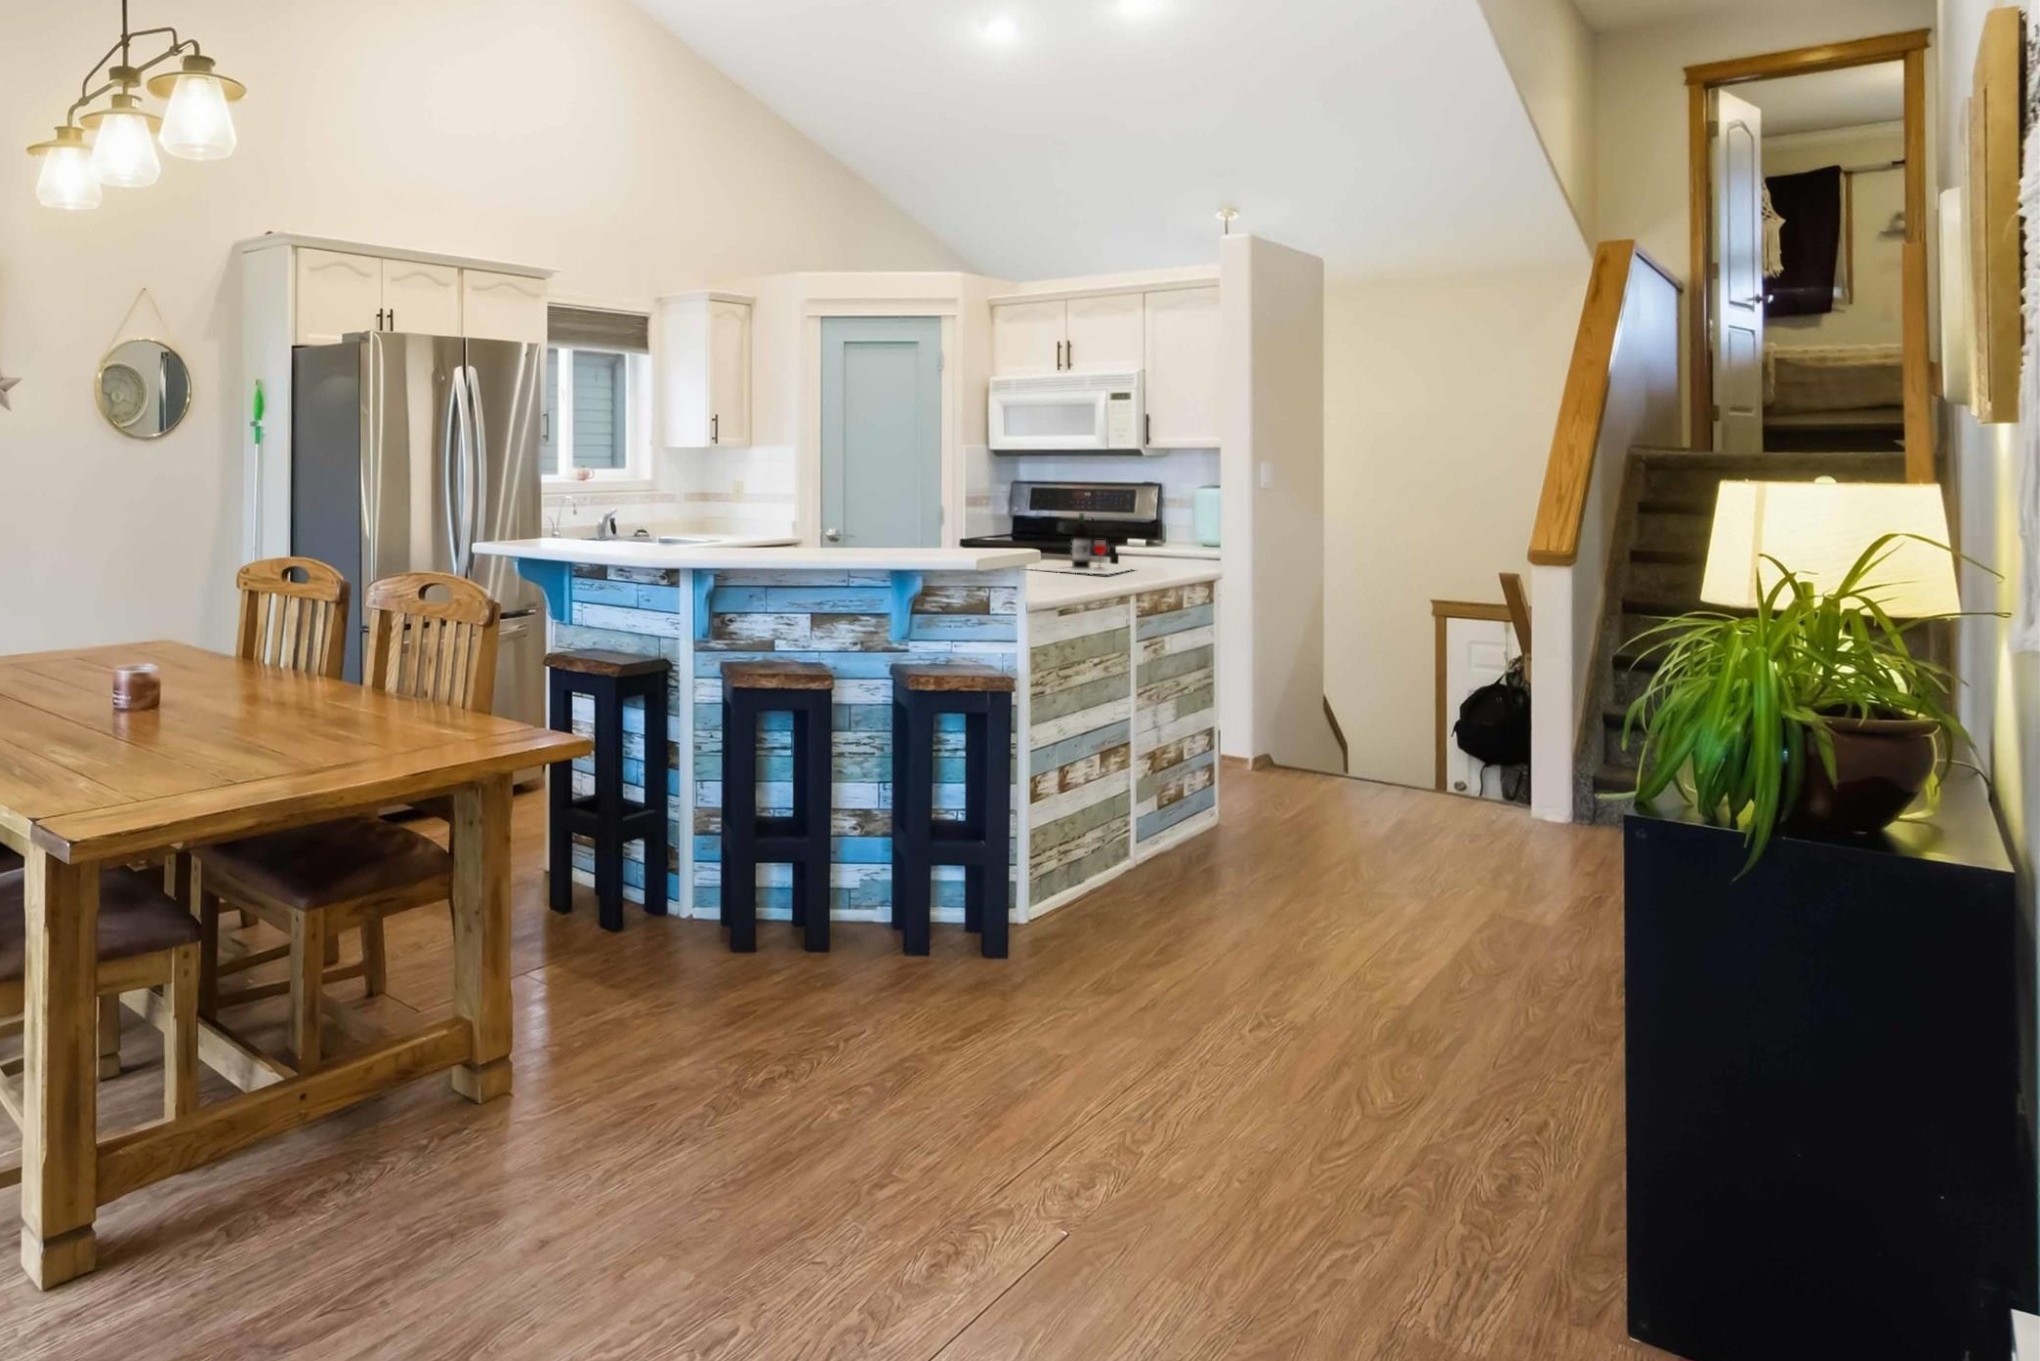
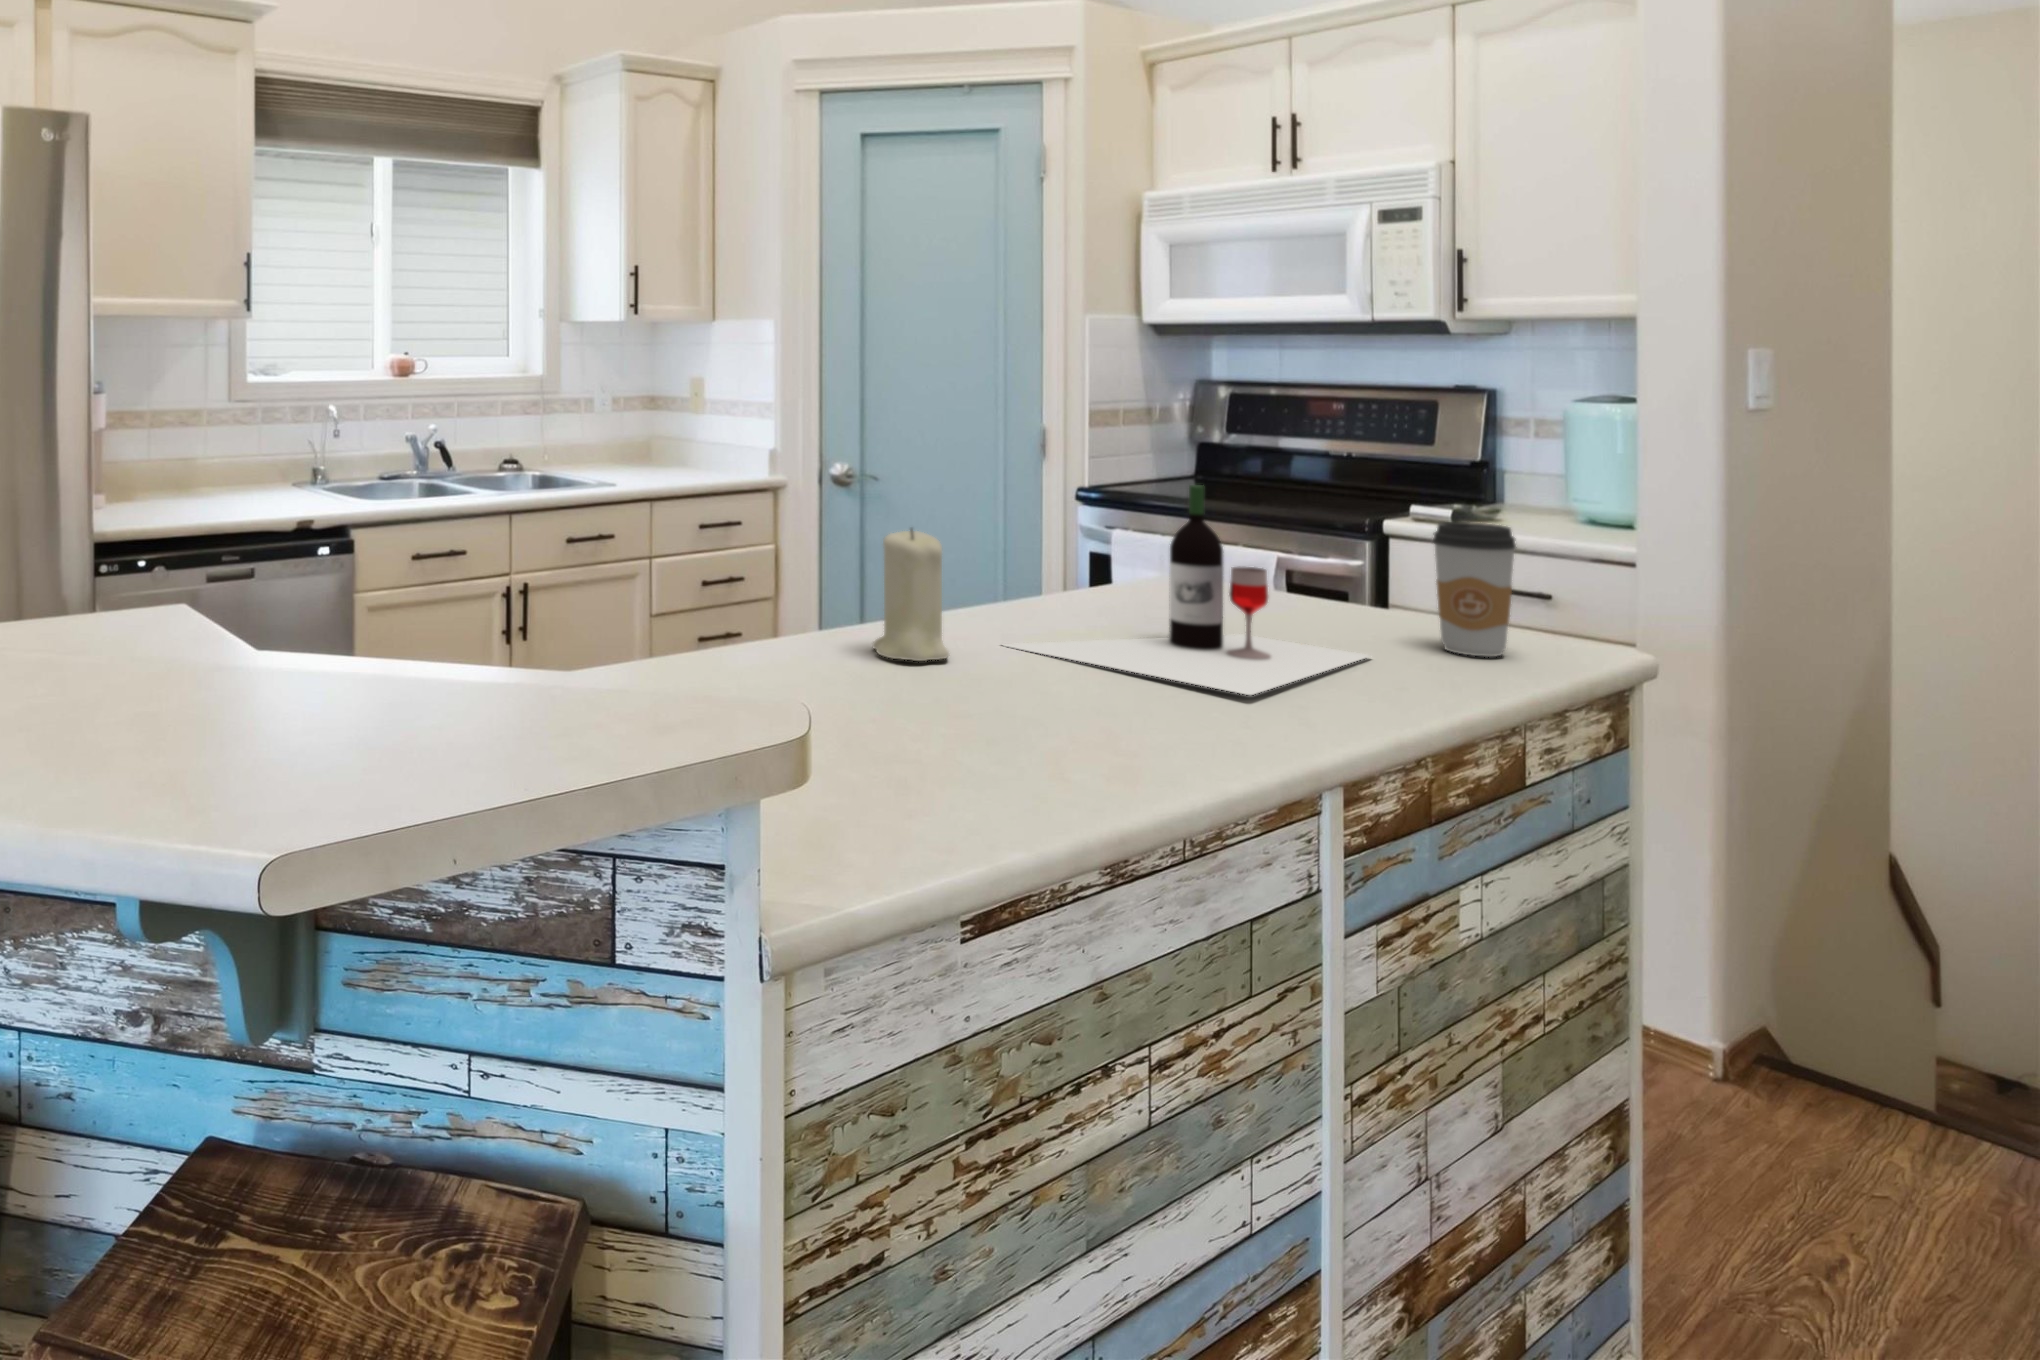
coffee cup: none [1154,525,1180,569] -> present [1433,522,1516,657]
candle: none [980,527,1009,571] -> present [872,528,949,661]

